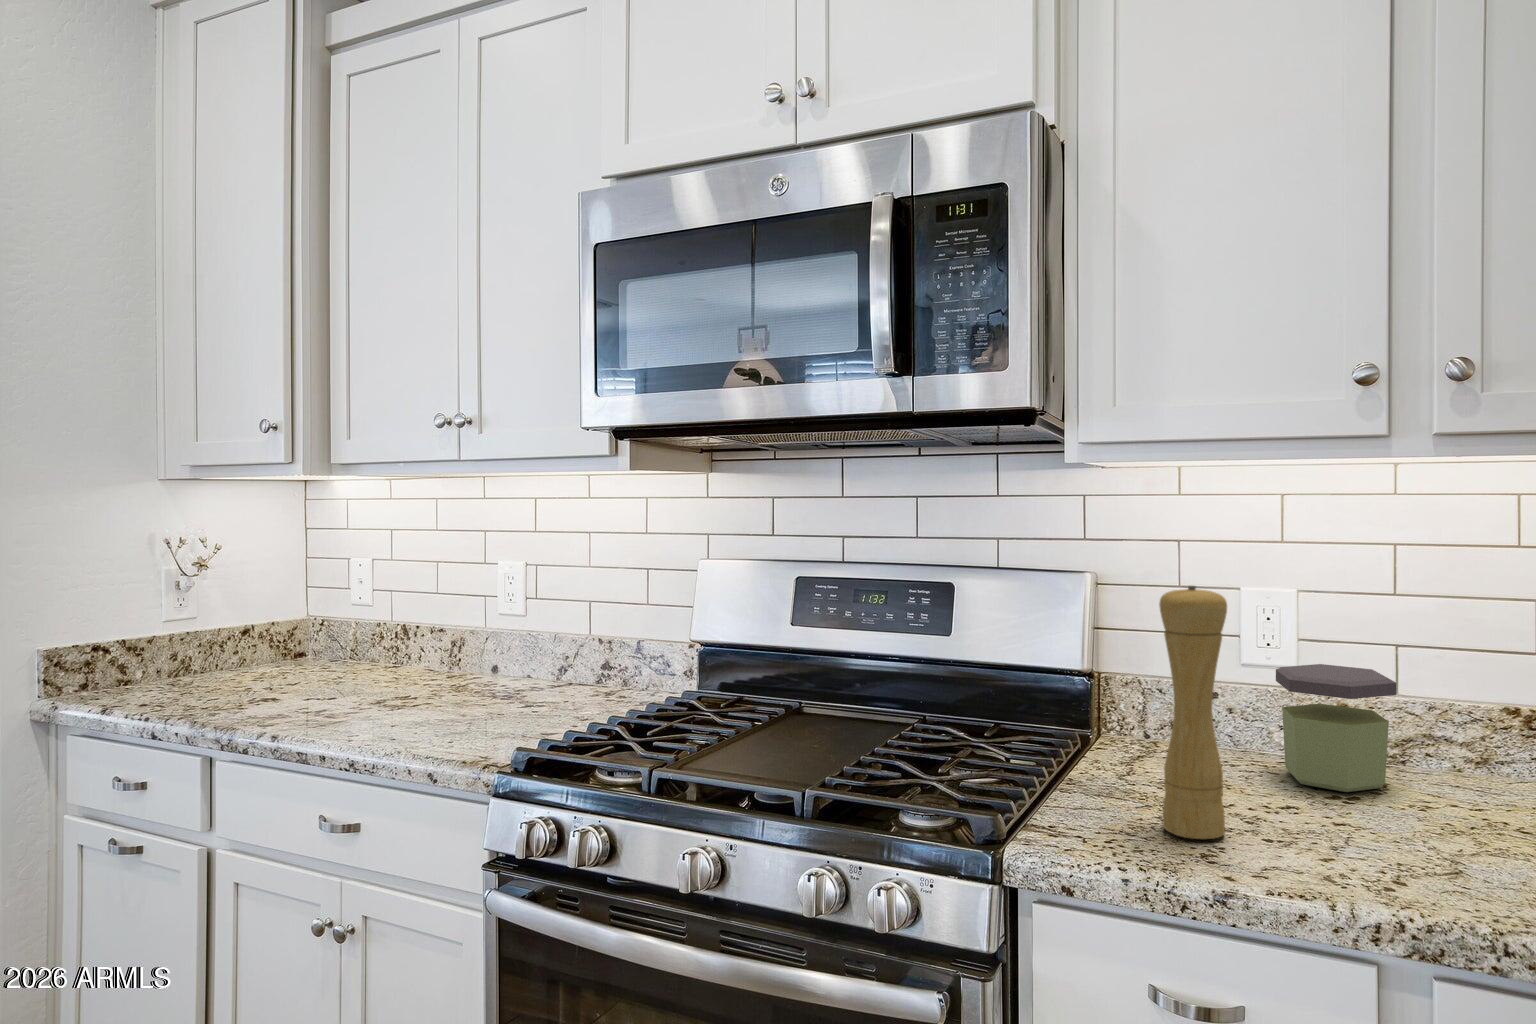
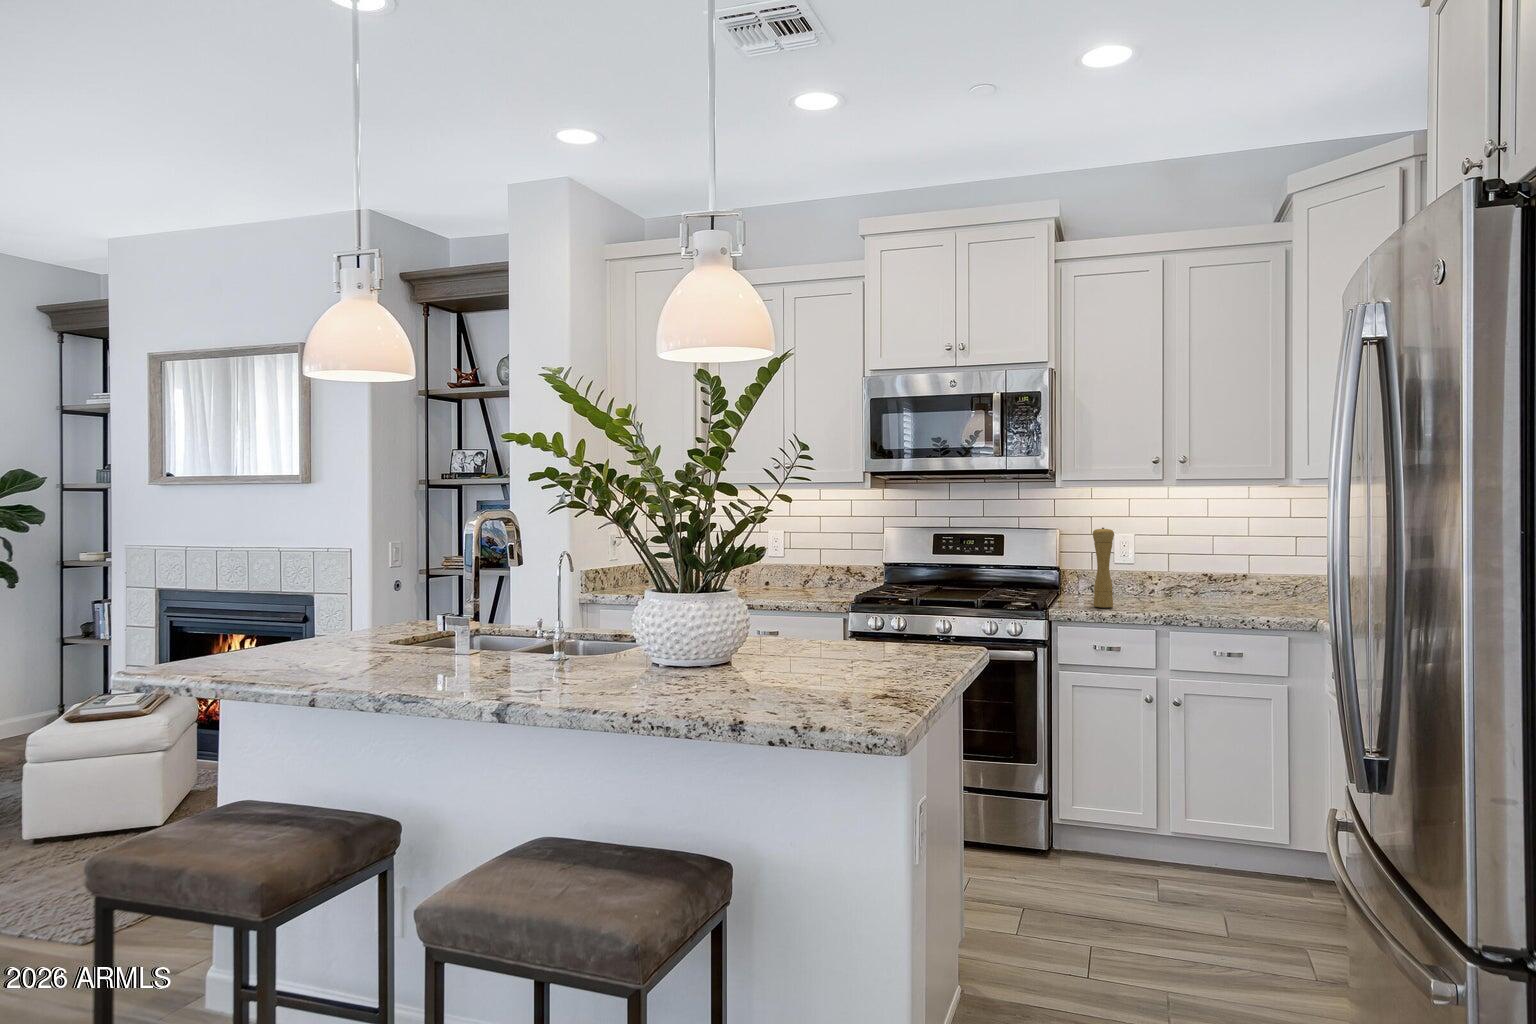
jar: present [1276,664,1396,792] -> none [1128,560,1167,600]

